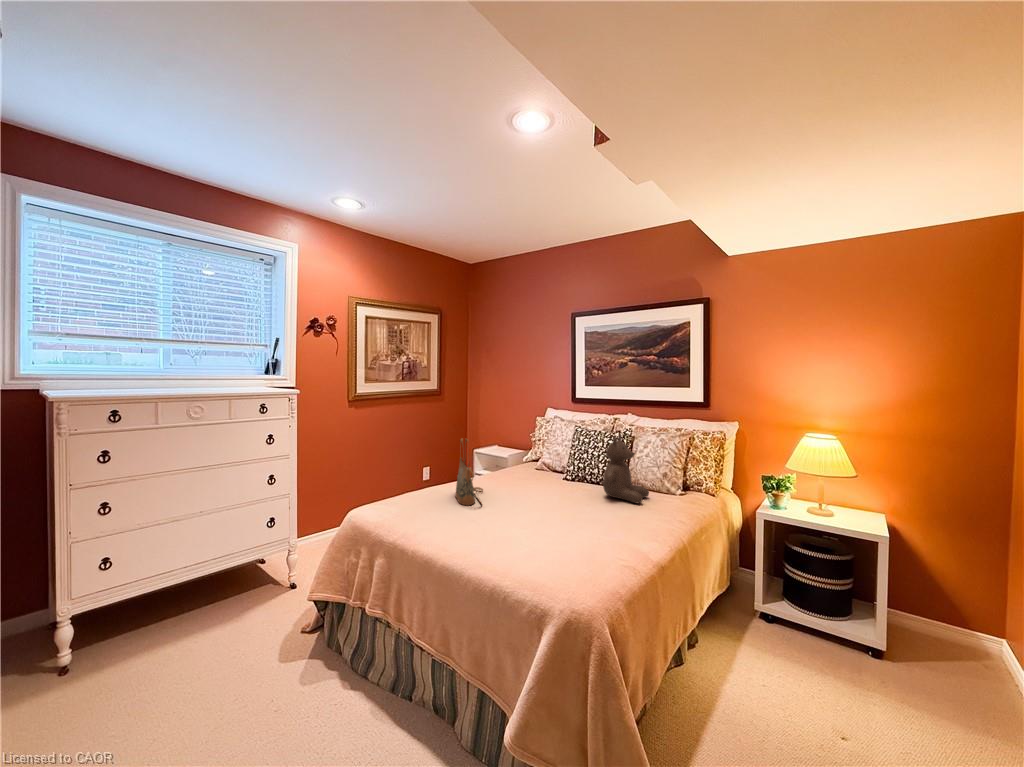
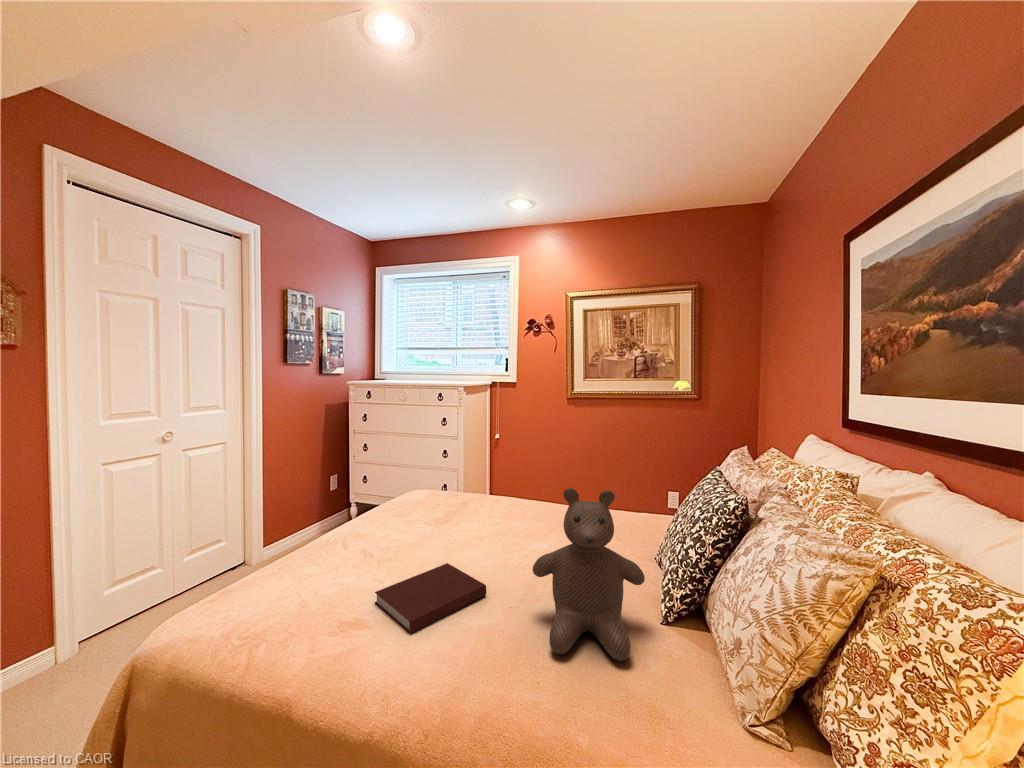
handbag: present [455,438,483,505] -> none [426,443,505,529]
notebook: none [553,501,614,528] -> present [375,563,486,634]

